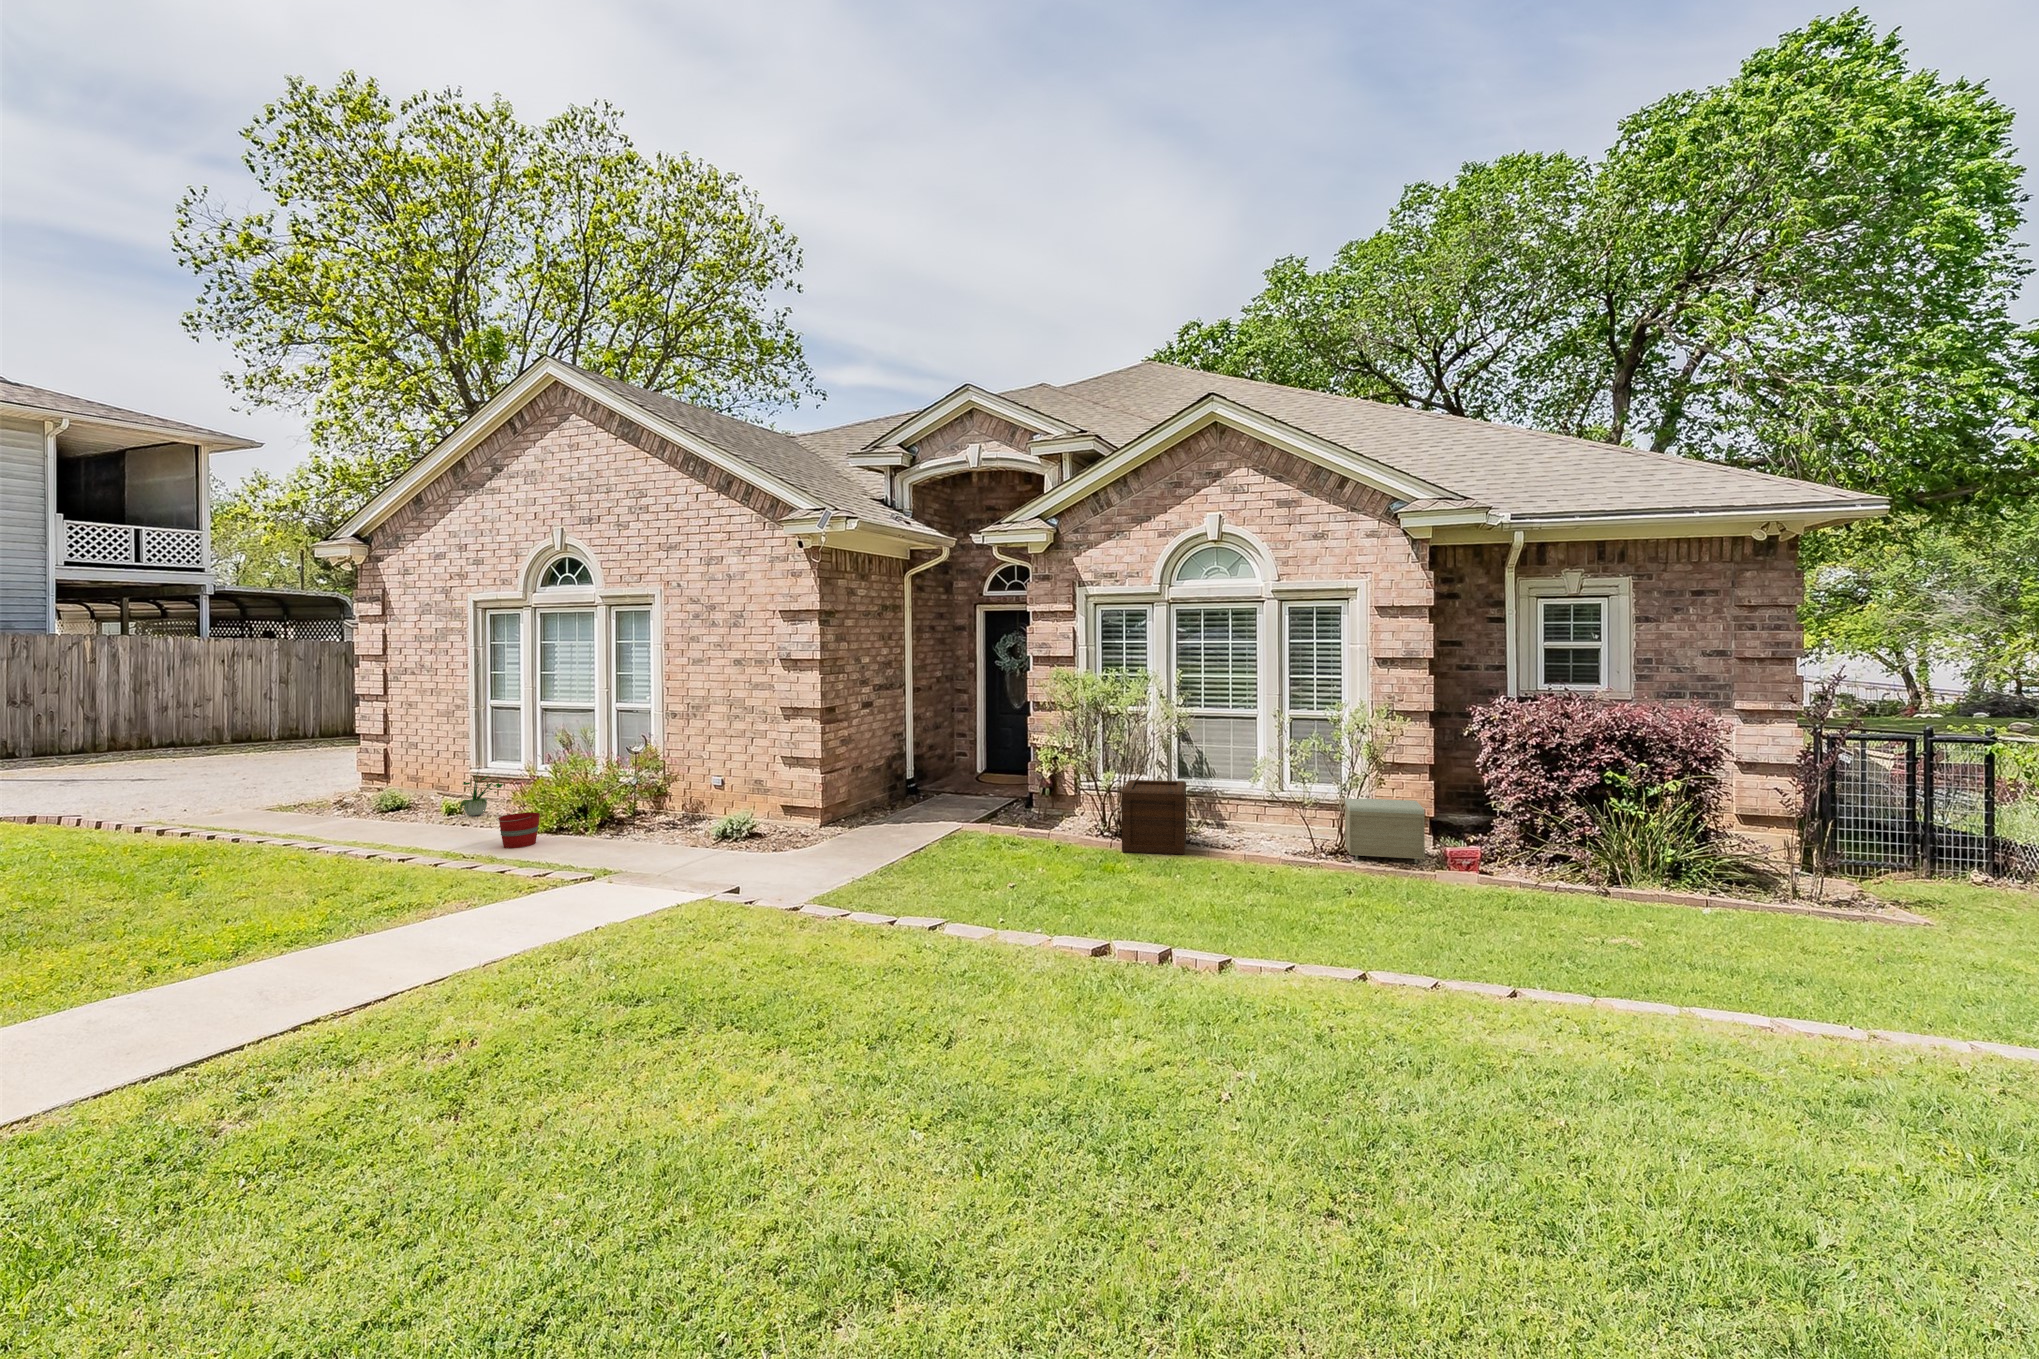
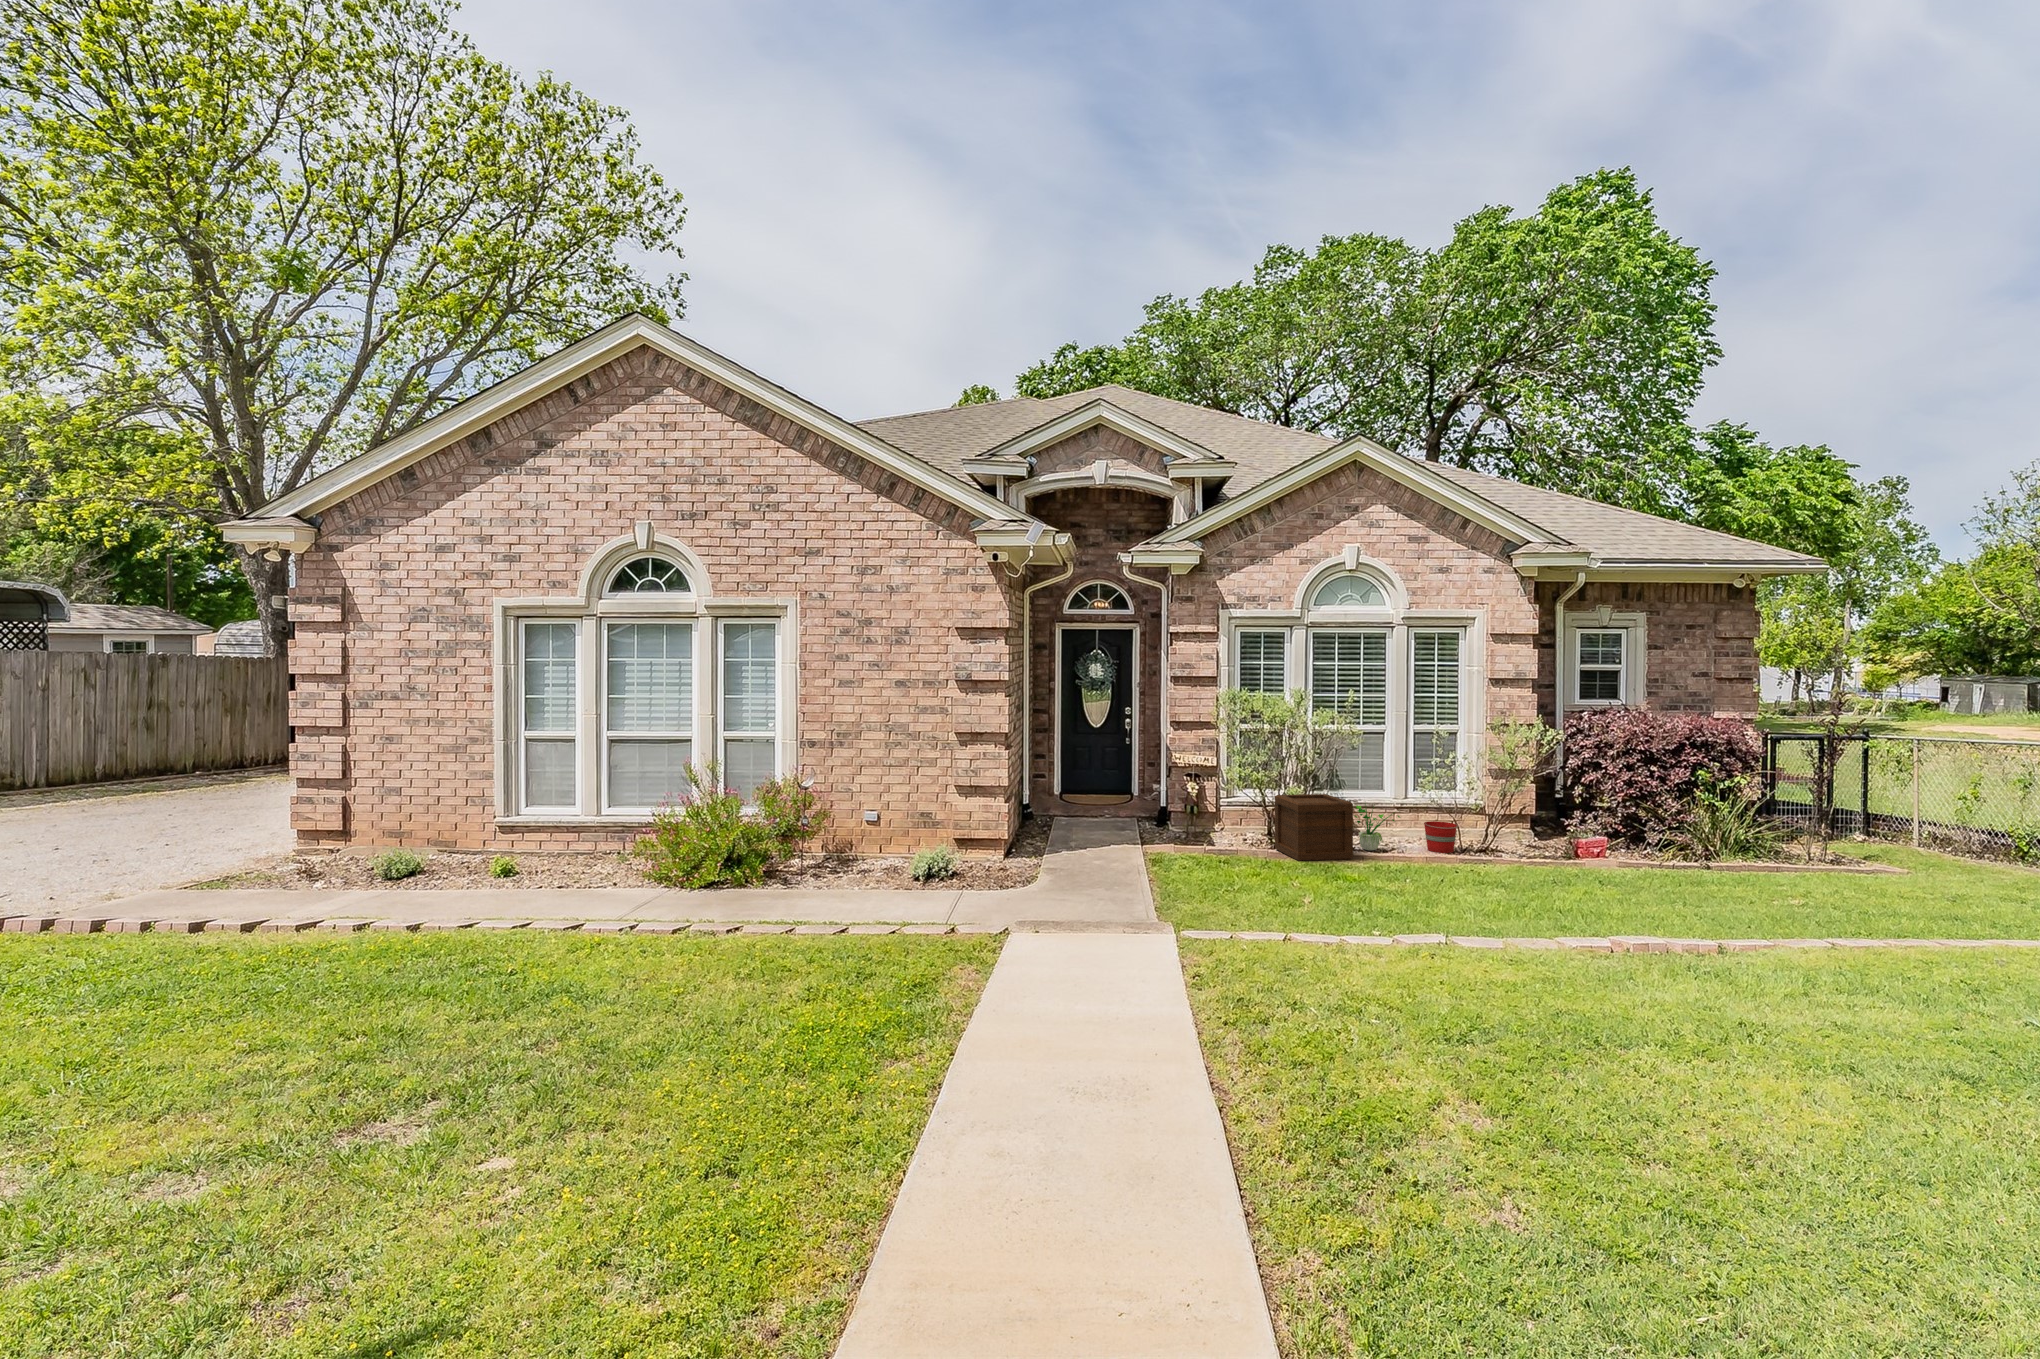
potted plant: present [459,772,504,816] -> present [1354,804,1400,851]
storage bench: present [1345,798,1425,863] -> none [1464,802,1542,854]
bucket: present [496,812,540,848] -> present [1424,821,1457,853]

